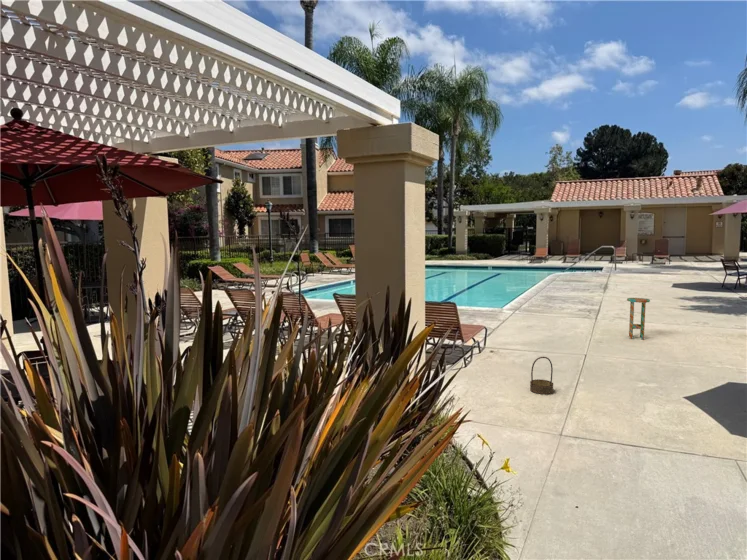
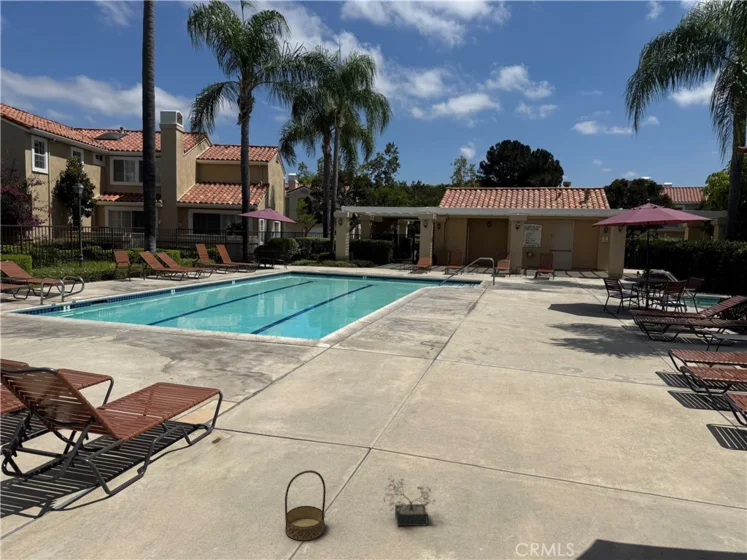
side table: present [627,298,650,340] -> none [483,339,511,398]
decorative plant: none [586,363,619,391] -> present [383,478,435,526]

